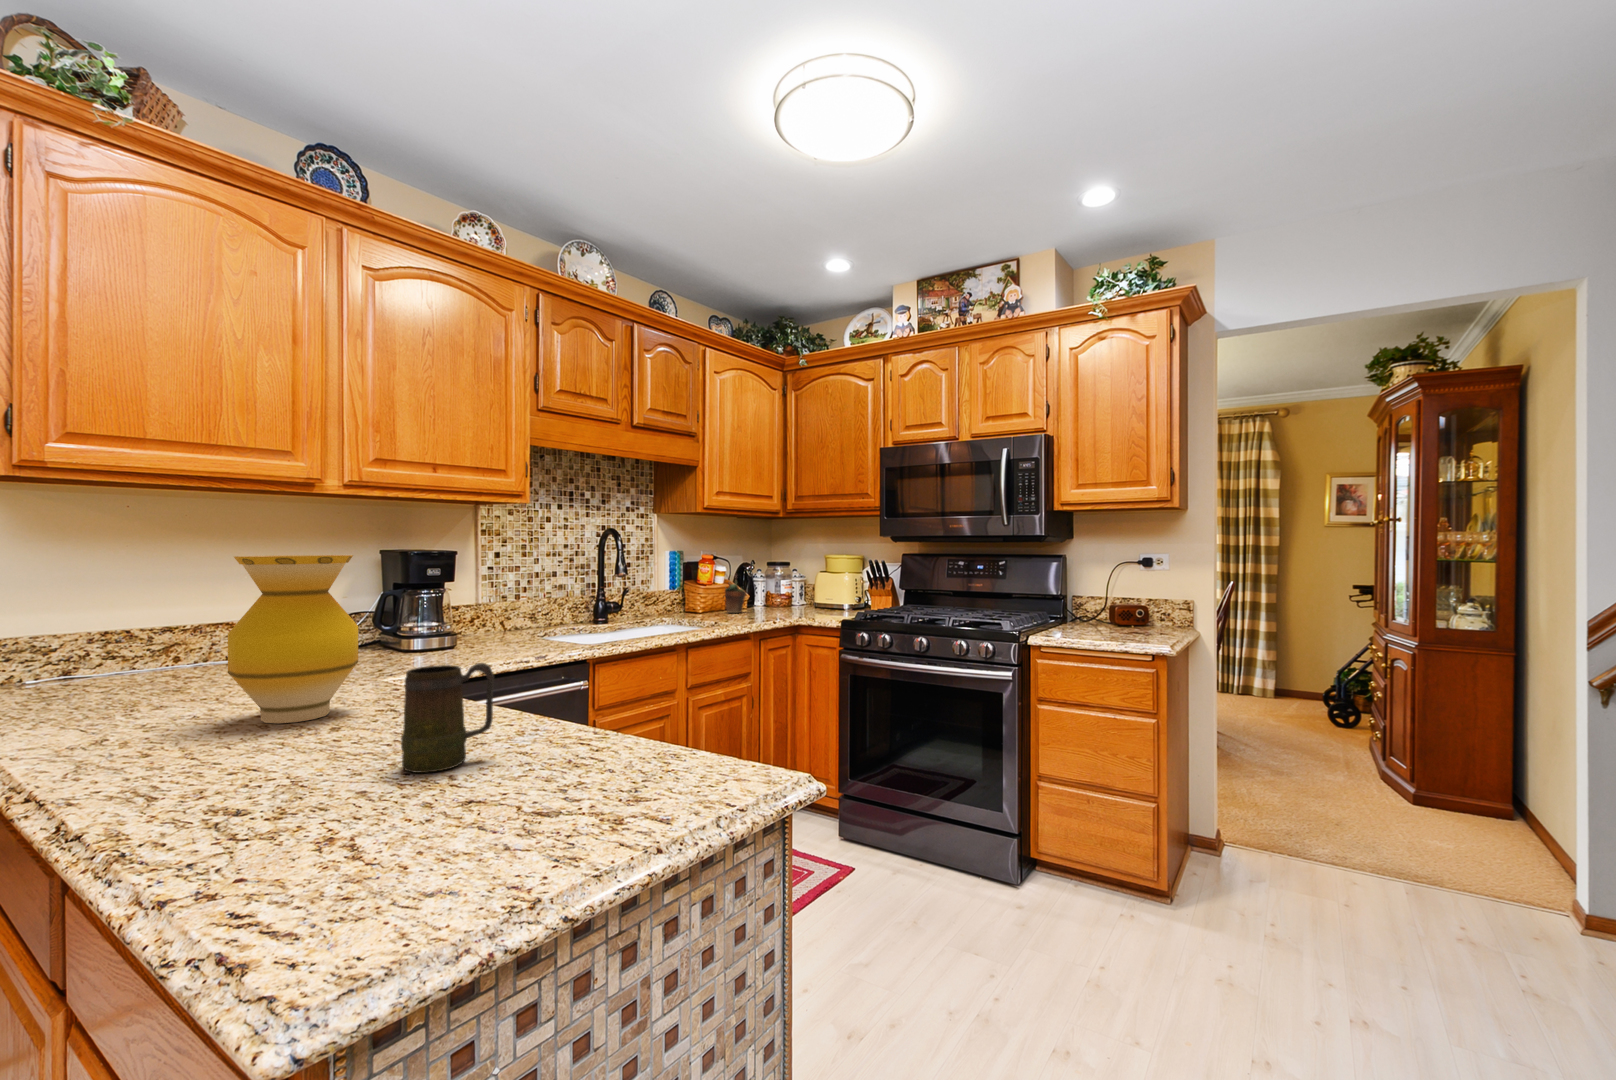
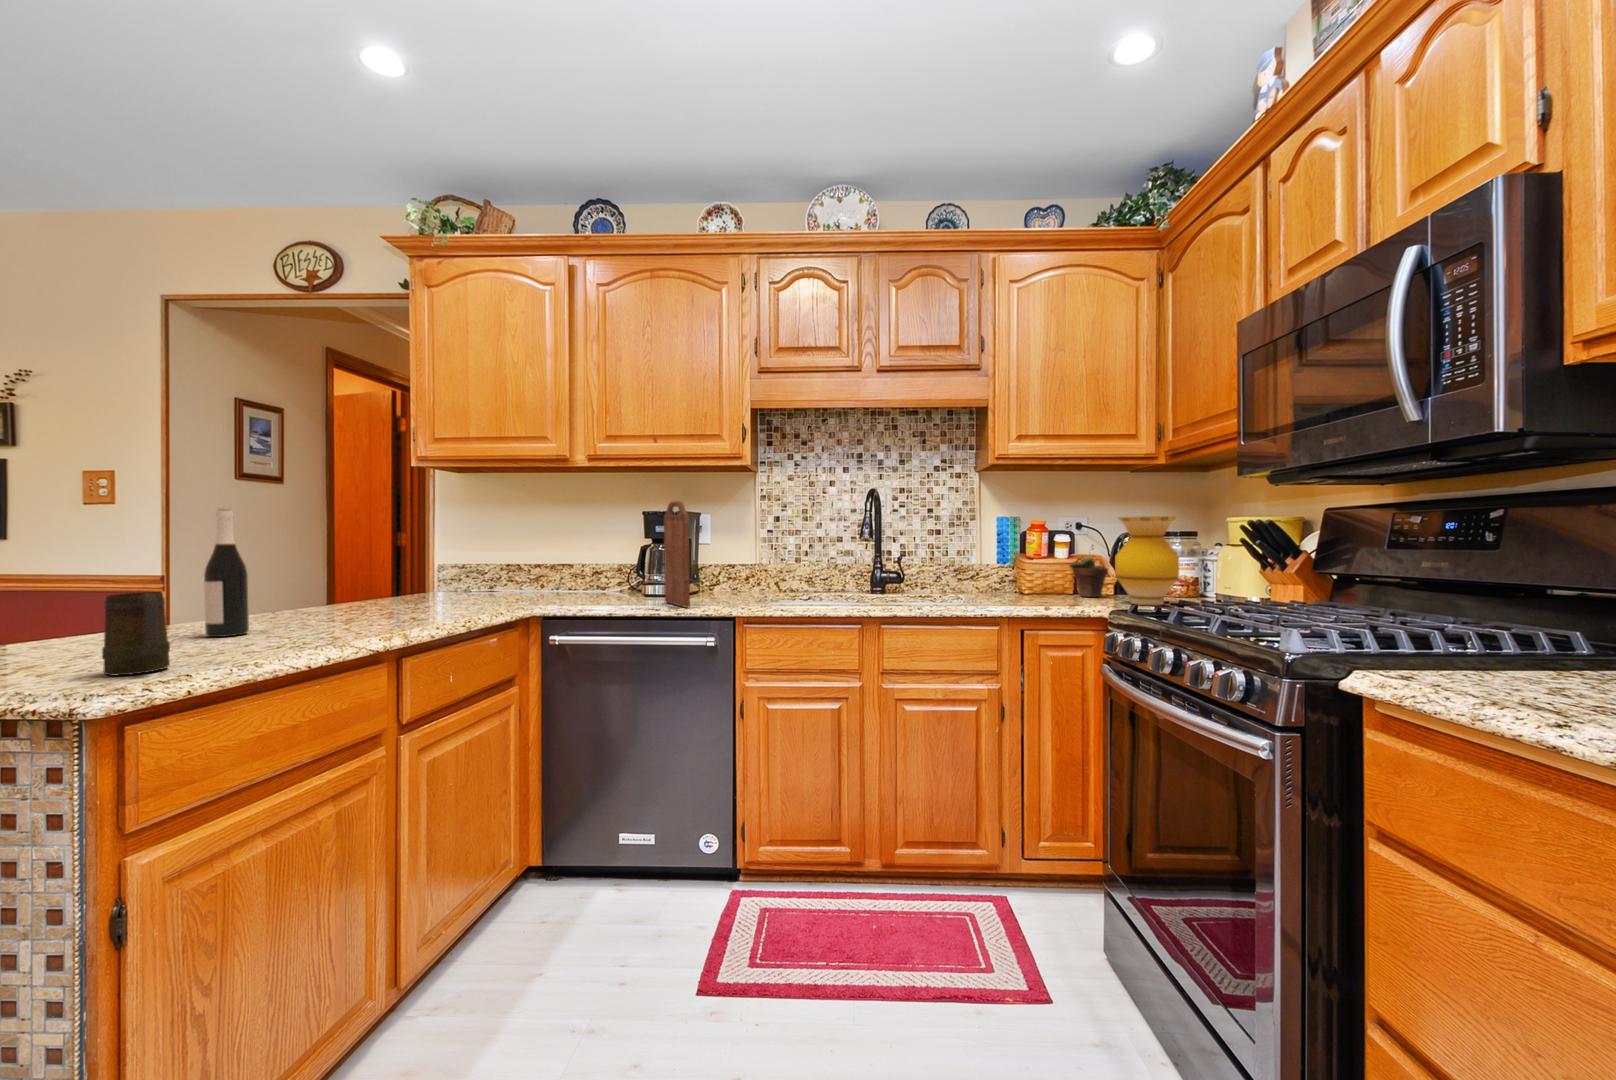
cutting board: none [455,538,522,653] -> present [664,501,690,608]
vase: present [228,555,358,723] -> present [1115,516,1179,605]
wine bottle: none [117,556,186,764] -> present [204,509,249,637]

